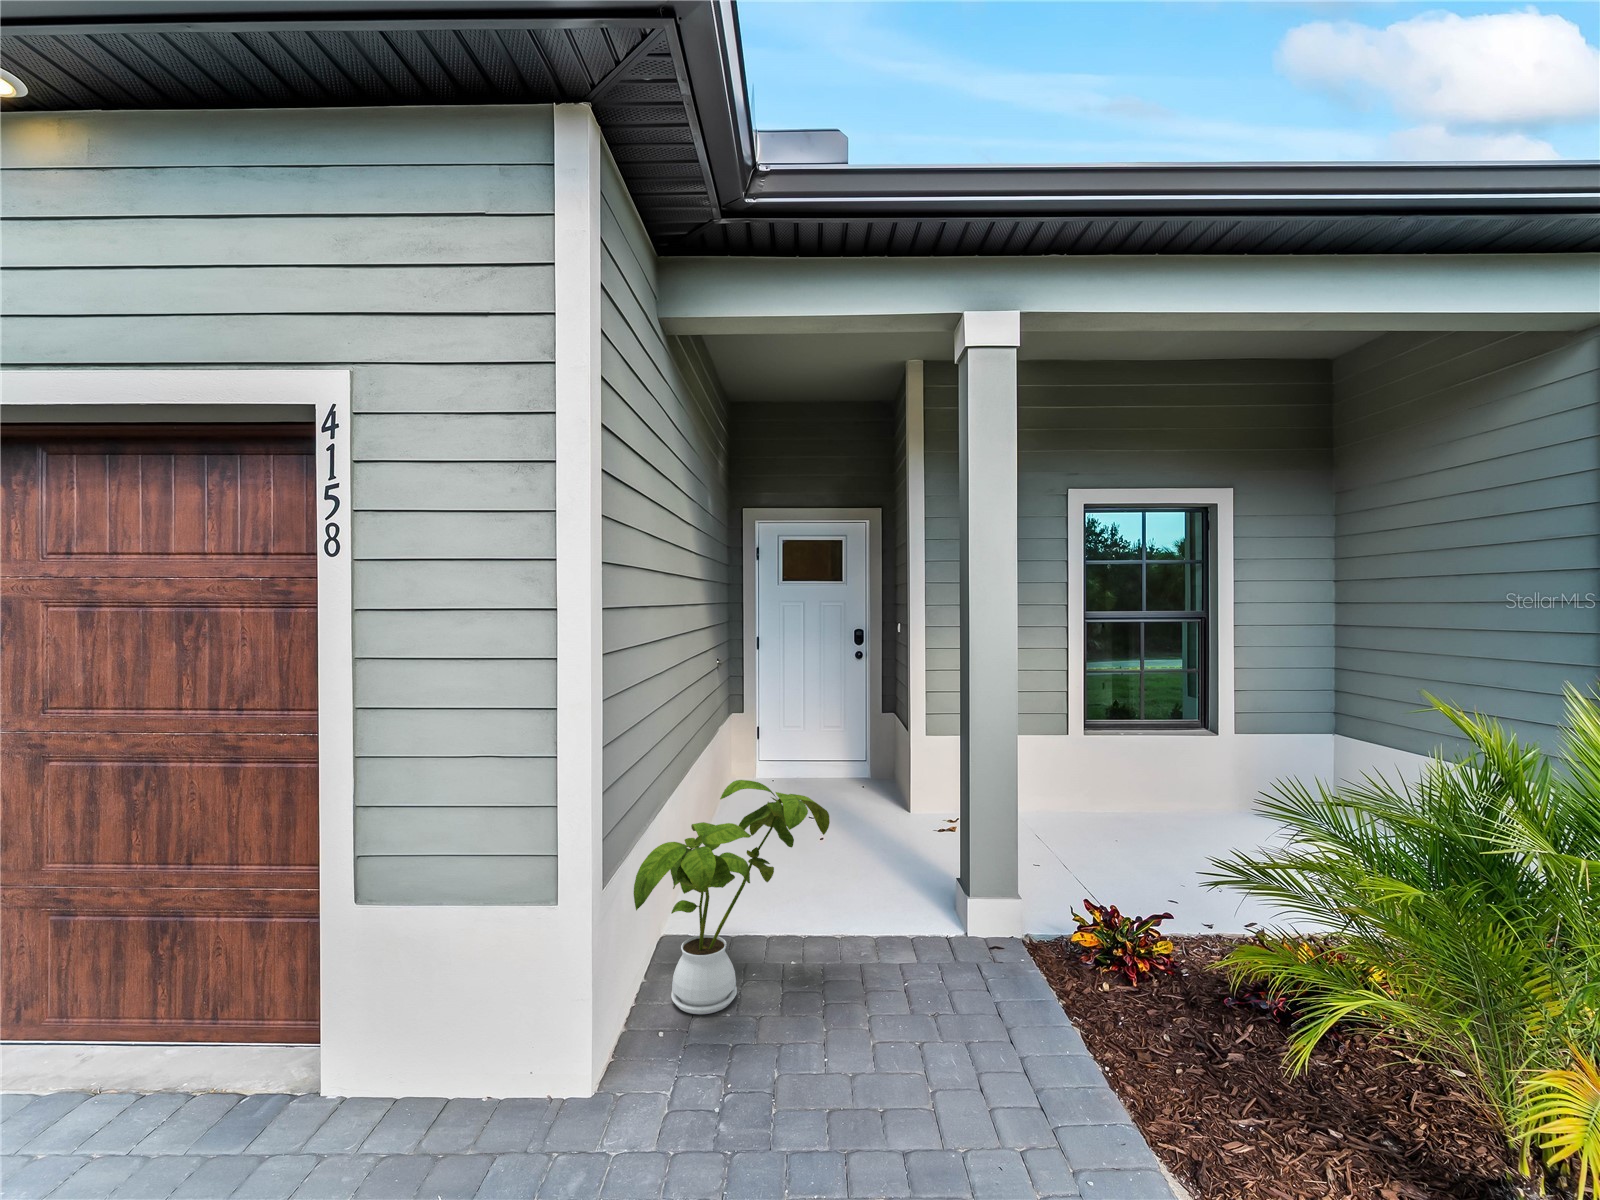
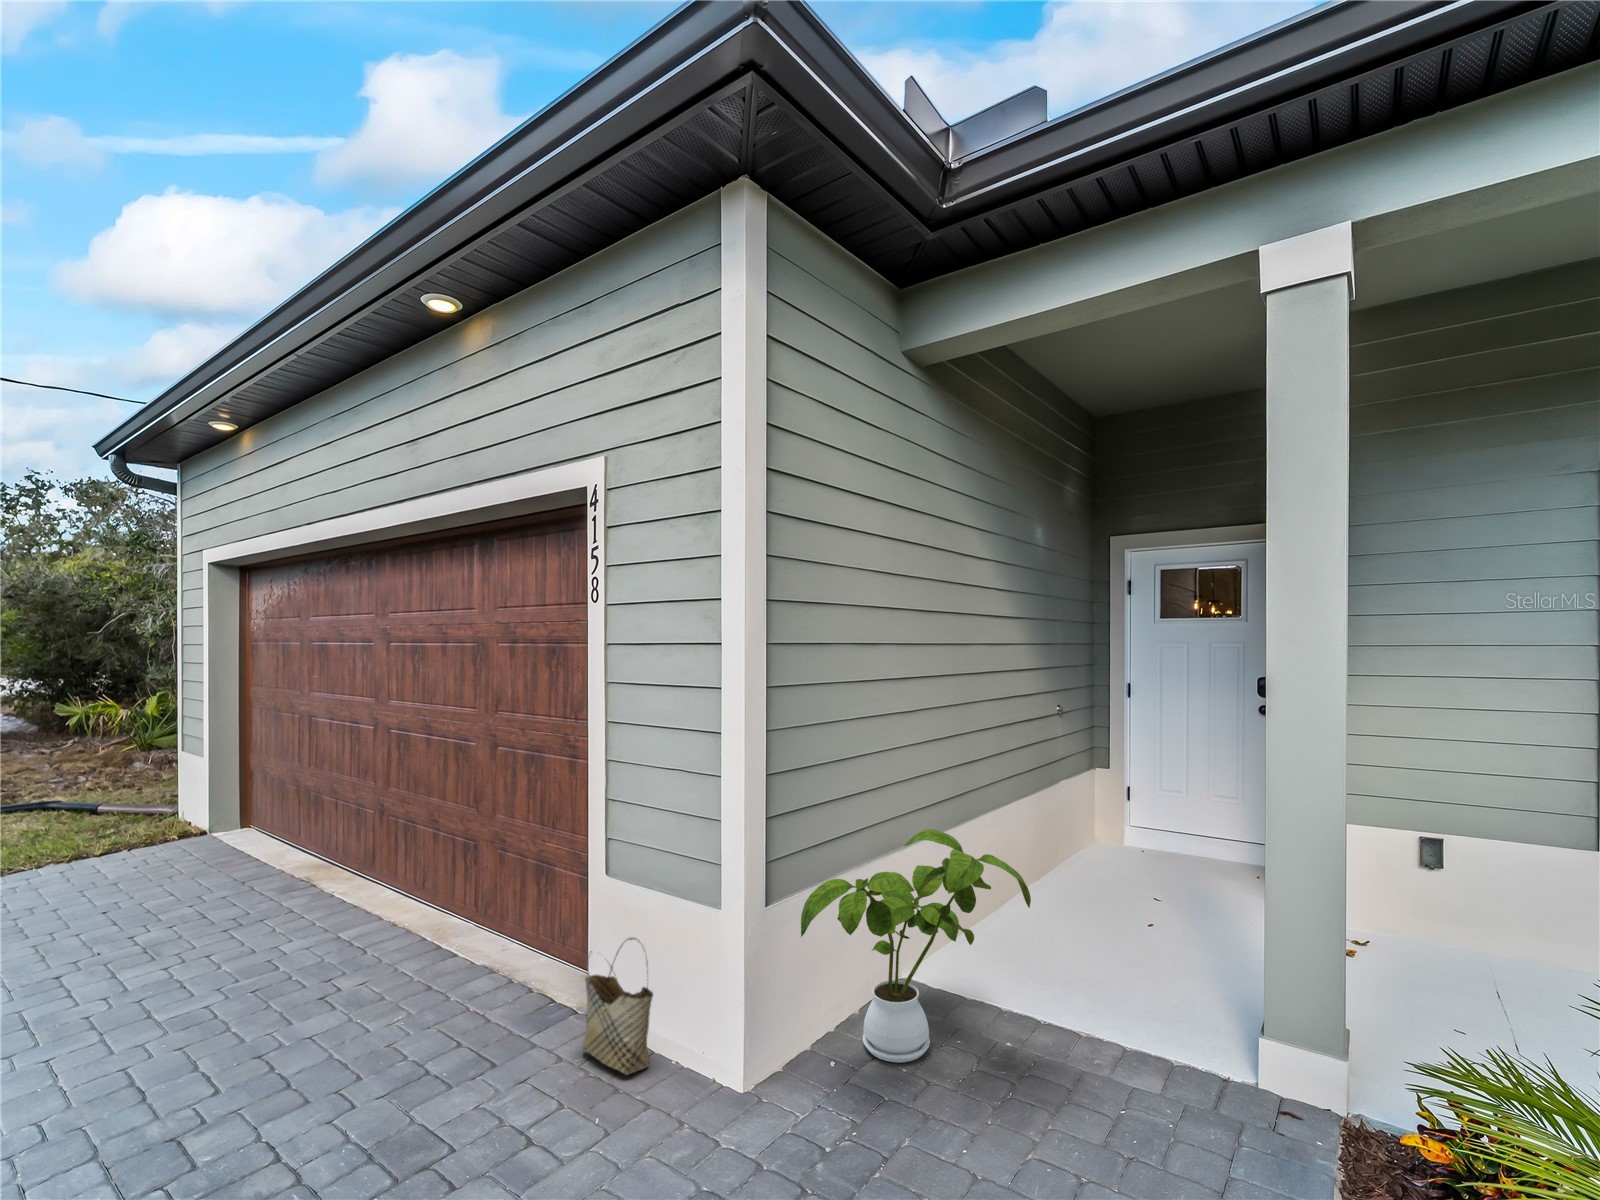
woven basket: none [350,968,464,1136] -> present [582,938,653,1075]

